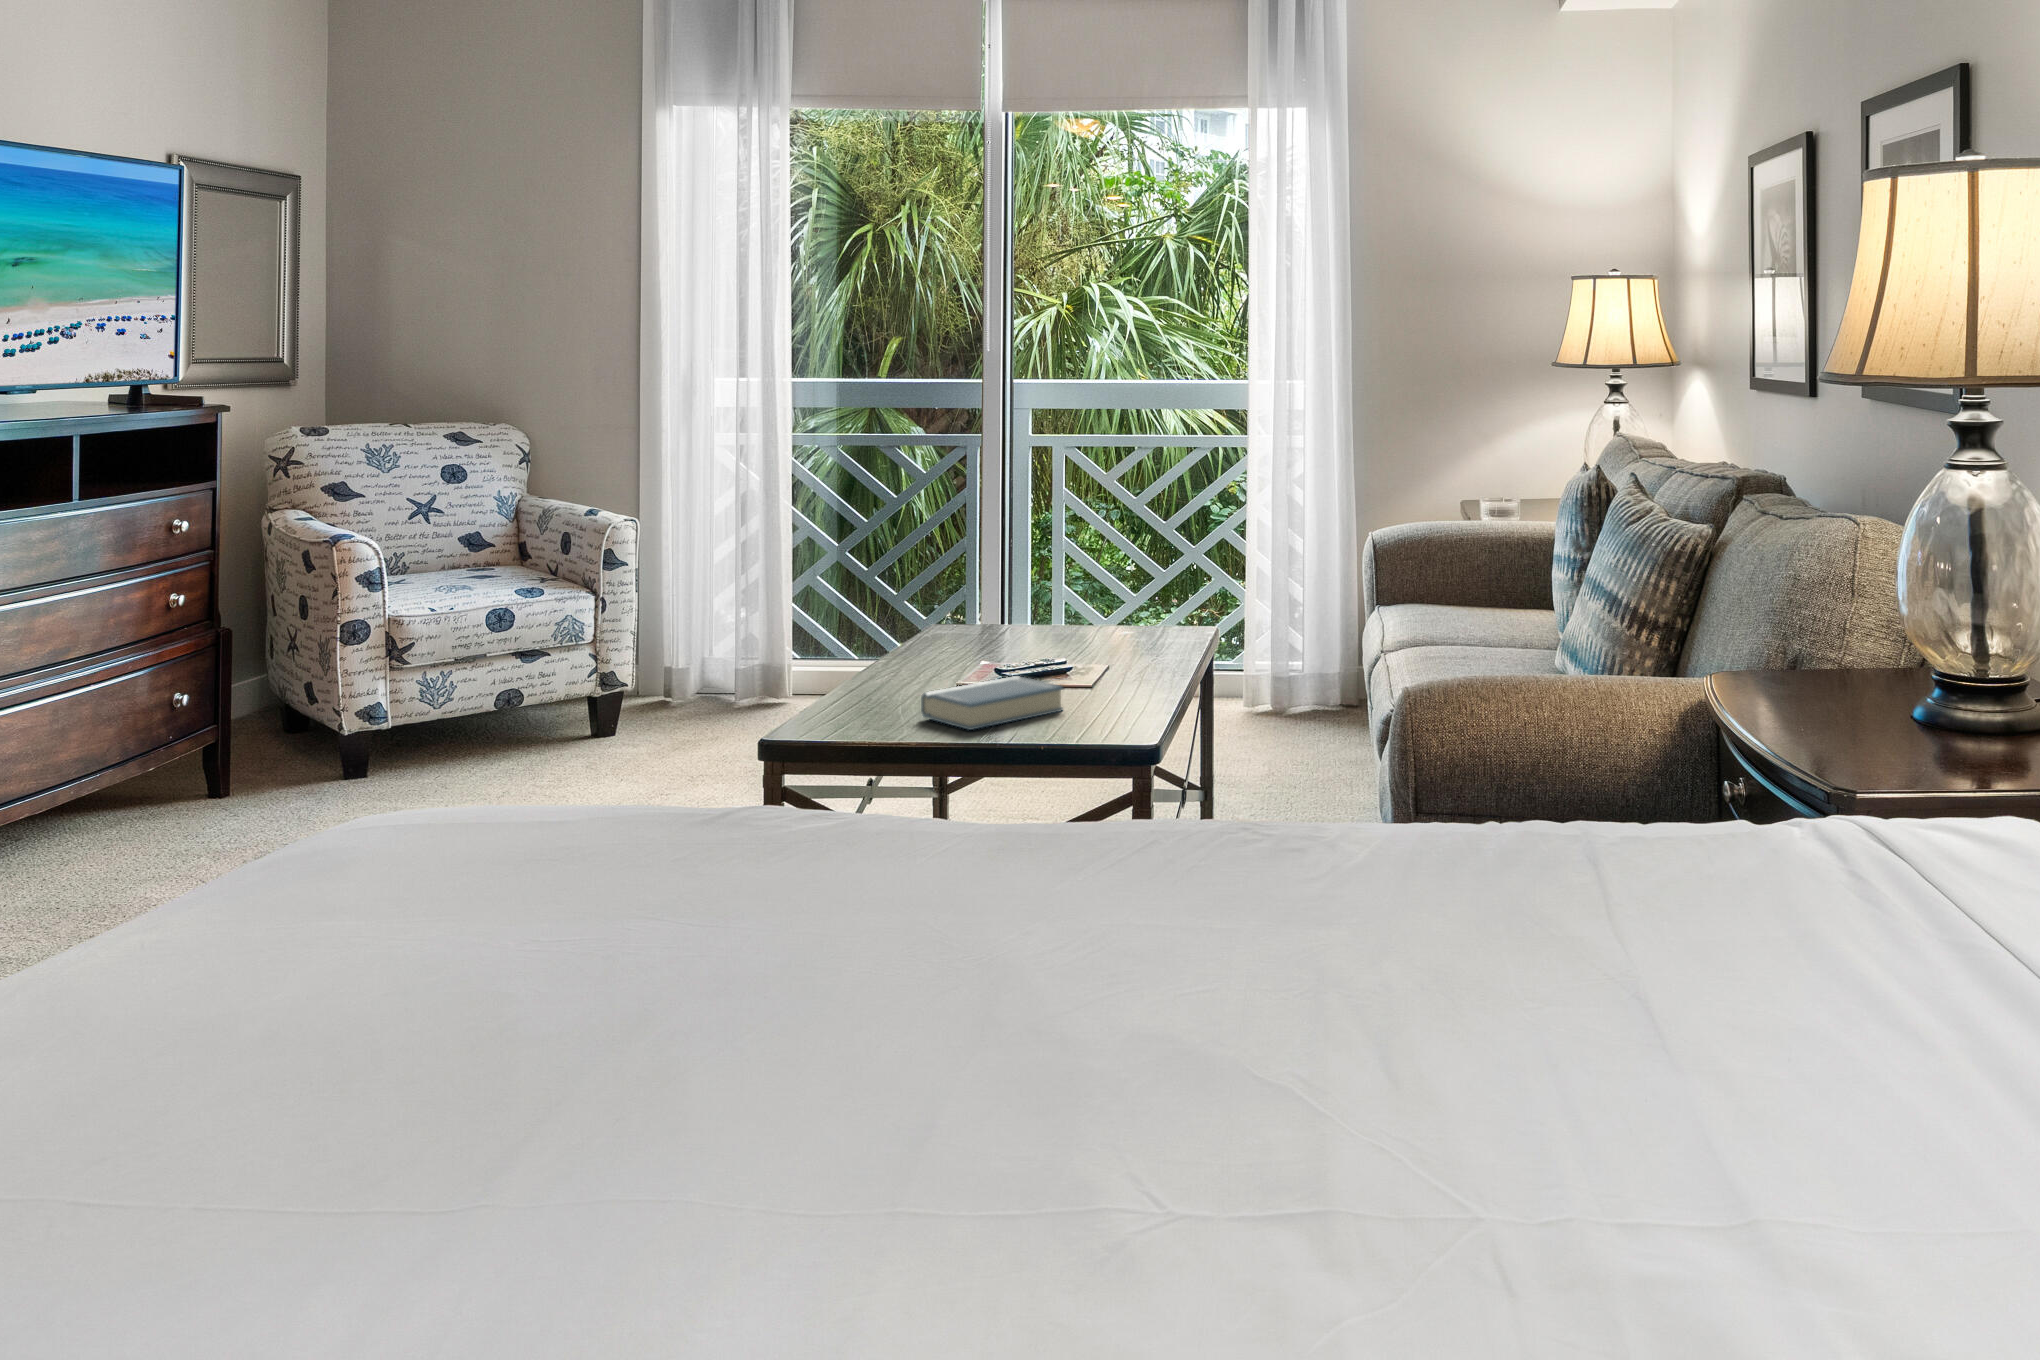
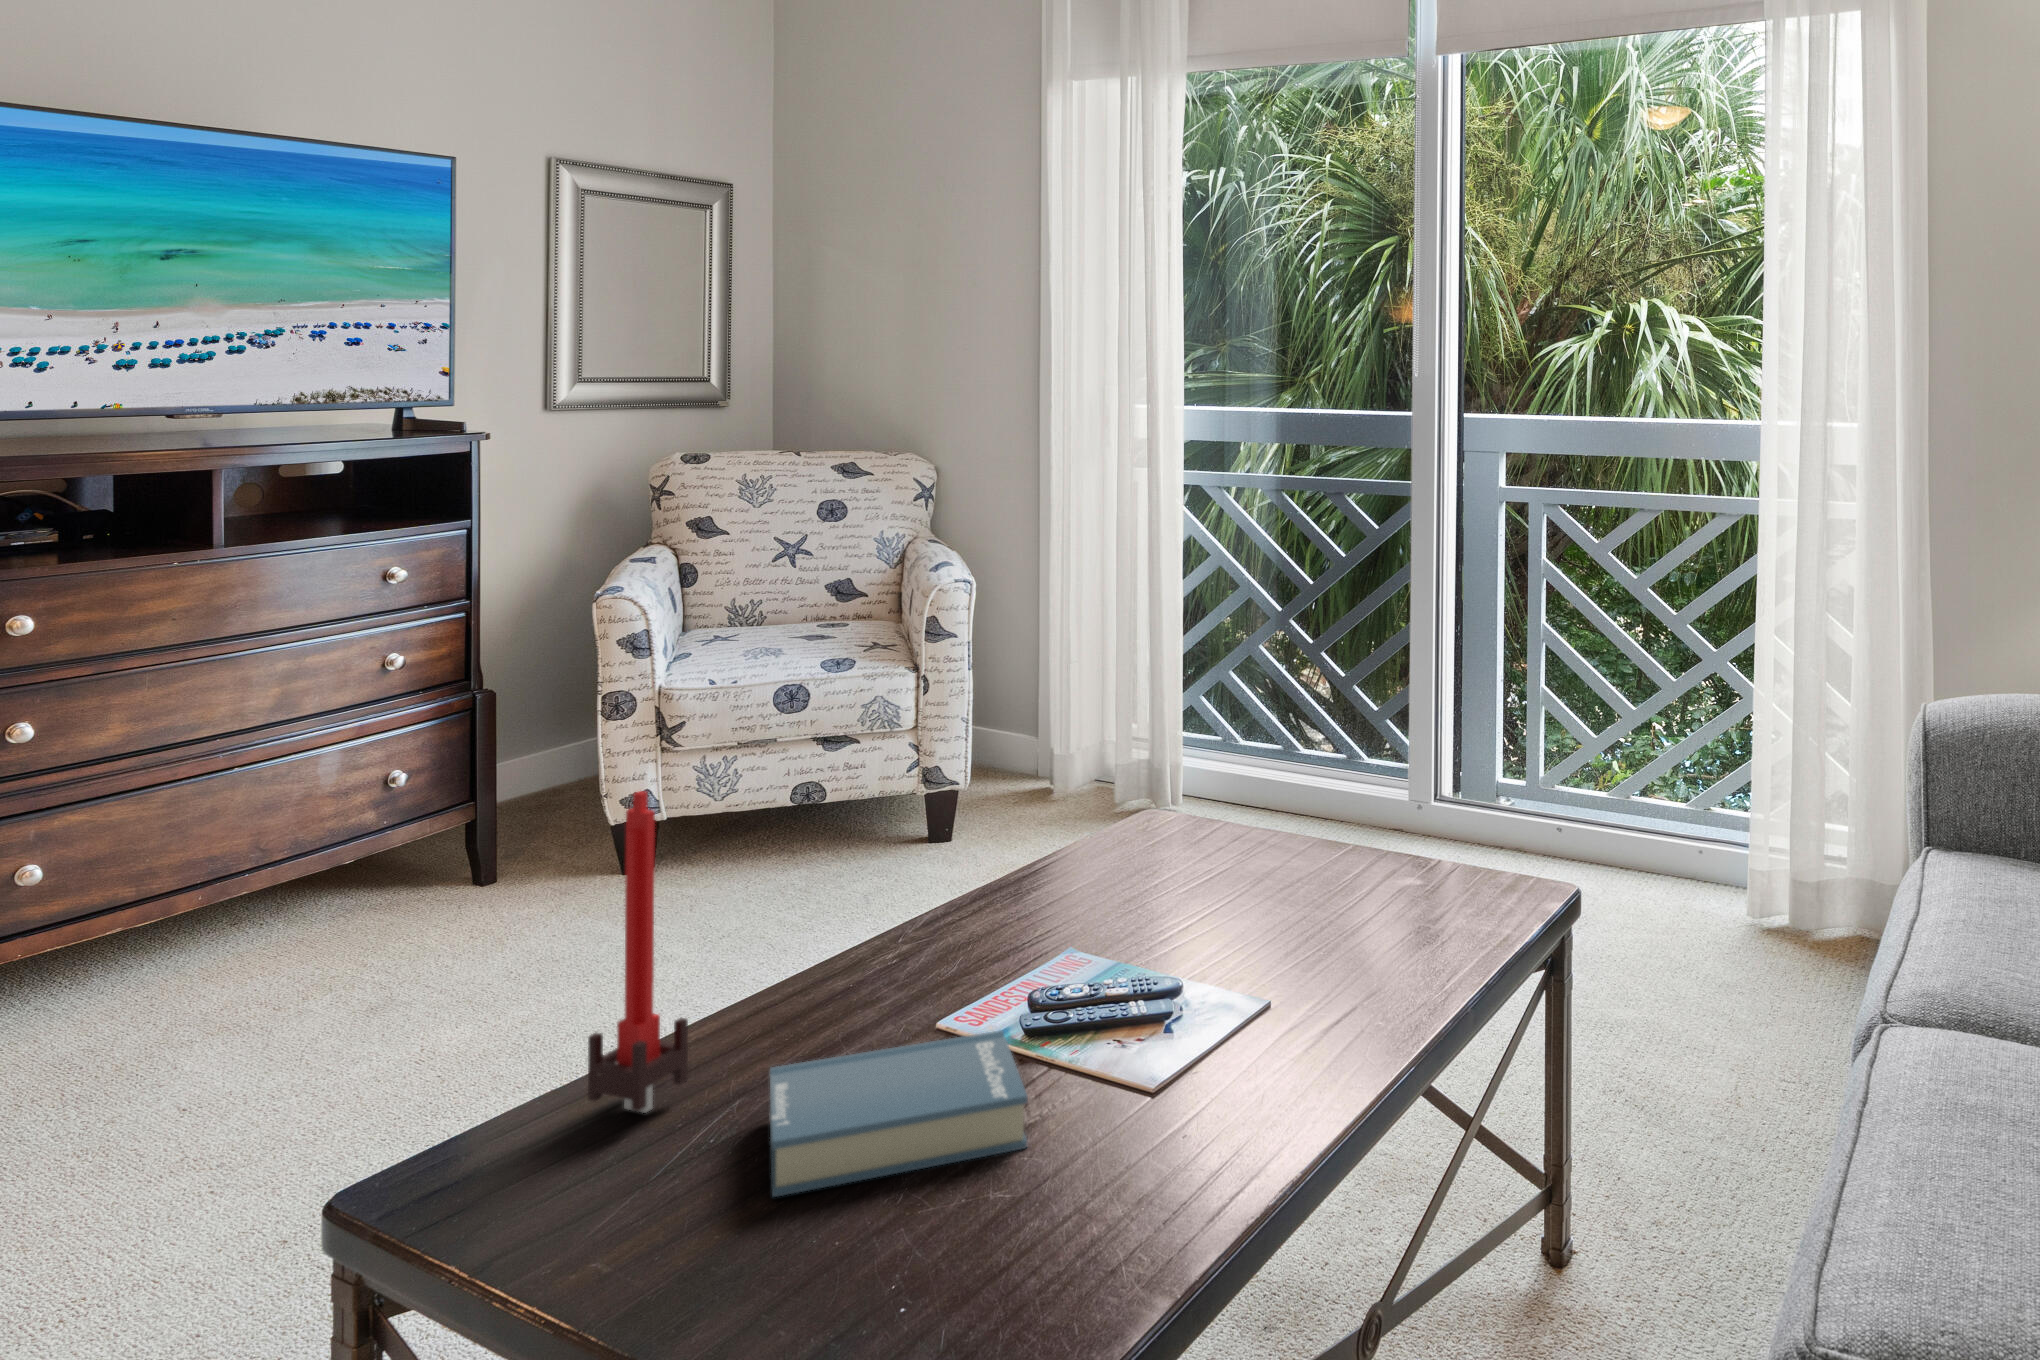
candle: none [827,560,866,726] -> present [588,791,688,1113]

